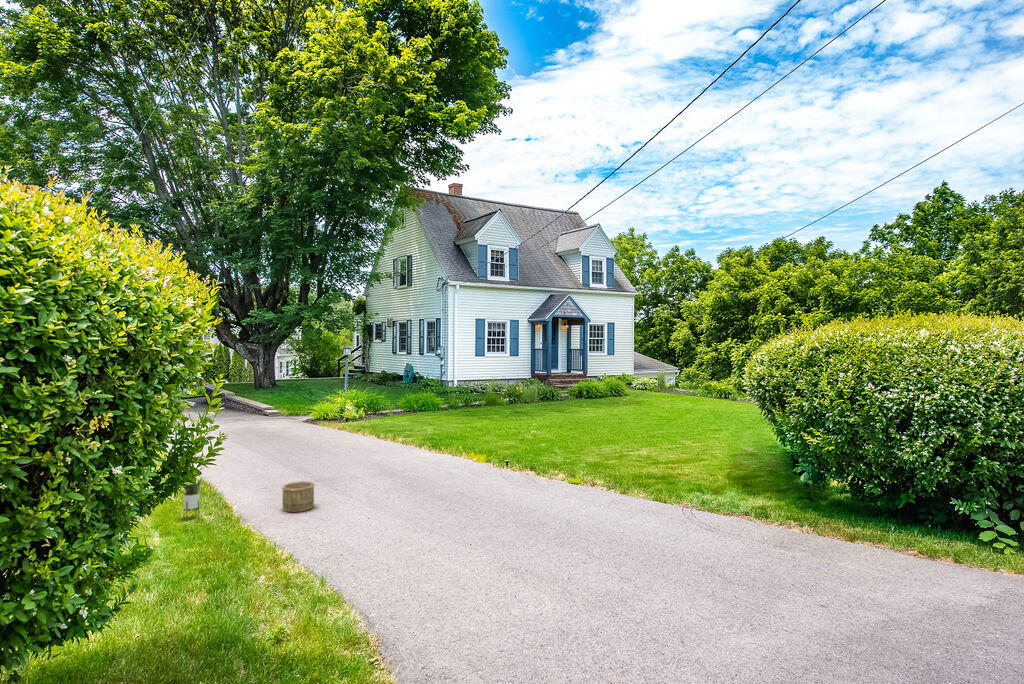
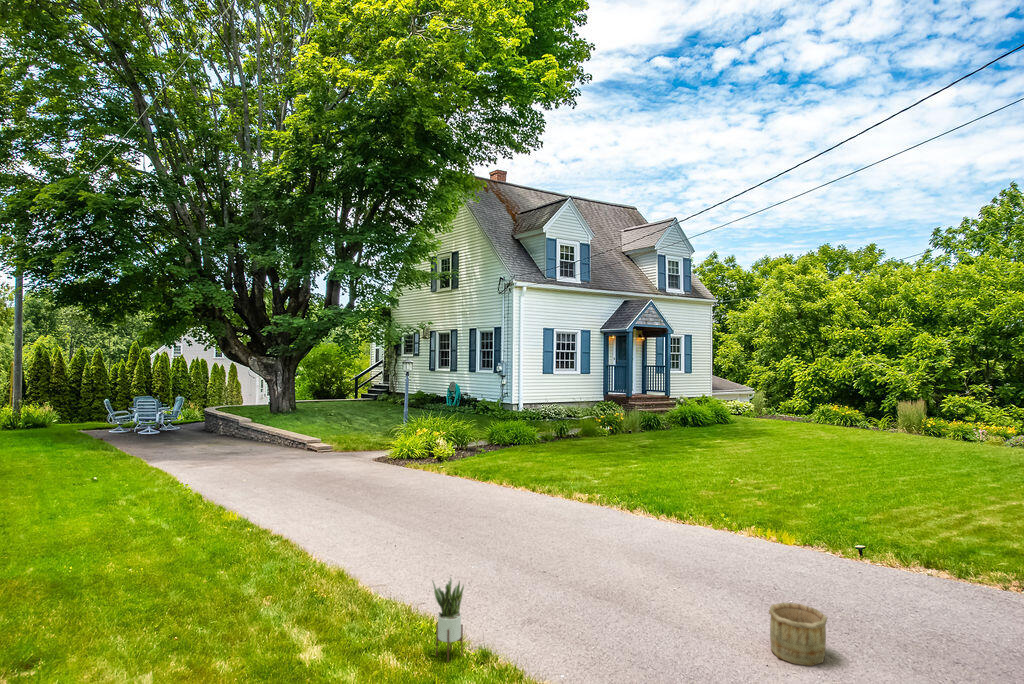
wooden bucket: present [282,481,315,512] -> present [769,603,827,666]

